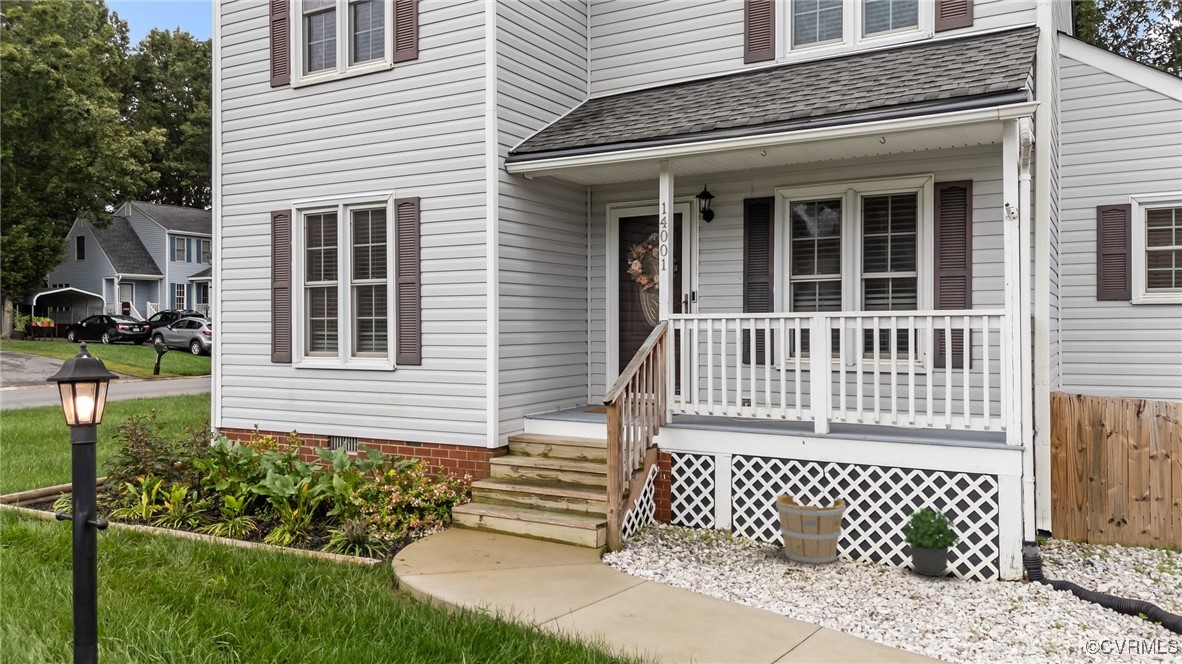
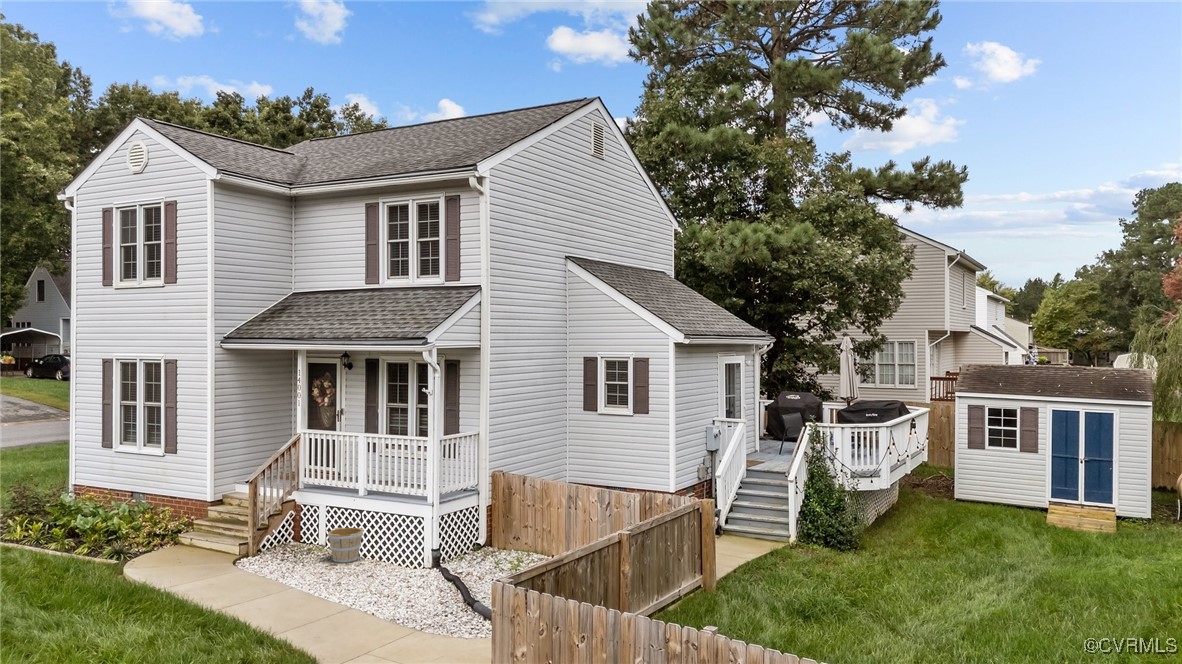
potted plant: present [903,507,960,576] -> none [377,535,402,568]

